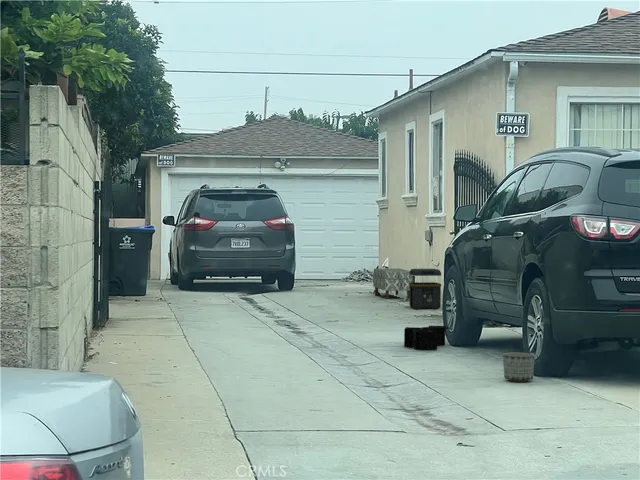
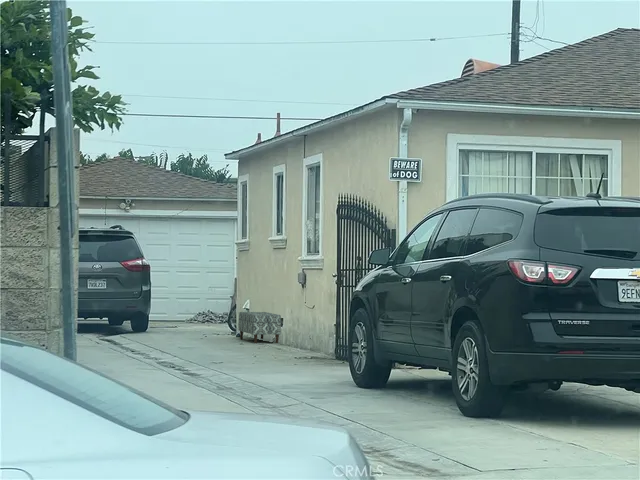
toolbox: present [409,269,441,309] -> none [285,312,318,353]
storage bin: present [404,326,449,350] -> none [312,369,355,393]
planter: present [503,352,535,382] -> none [436,394,467,424]

